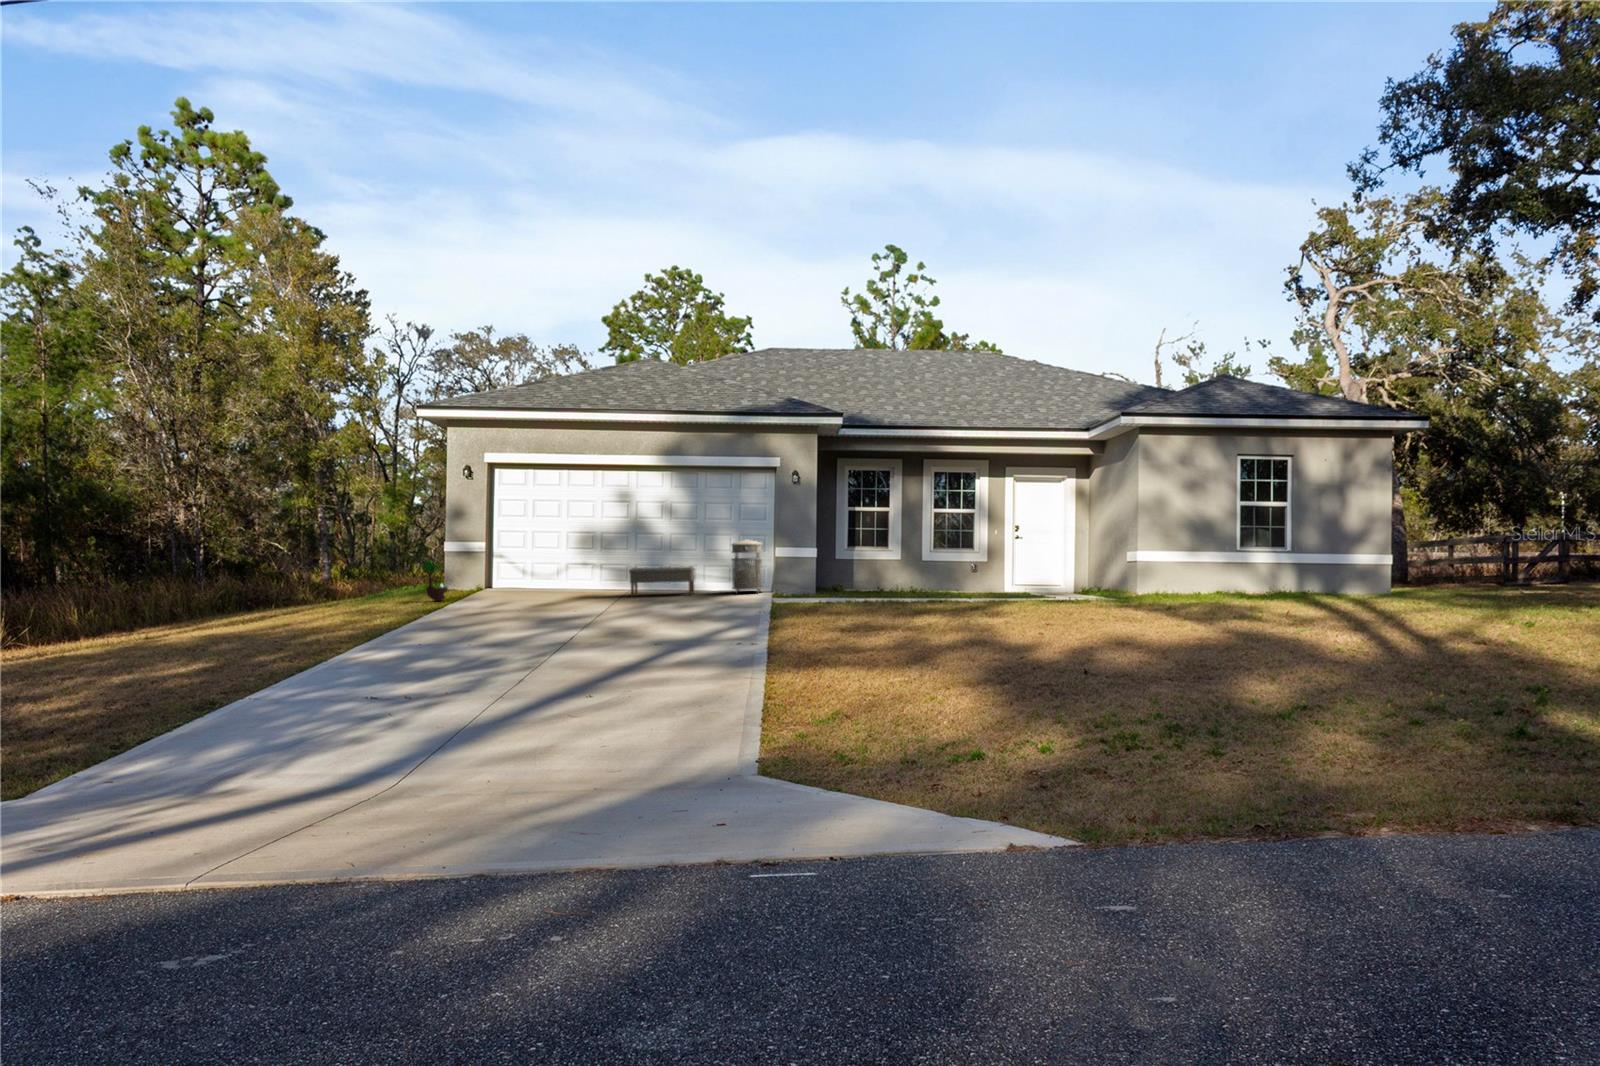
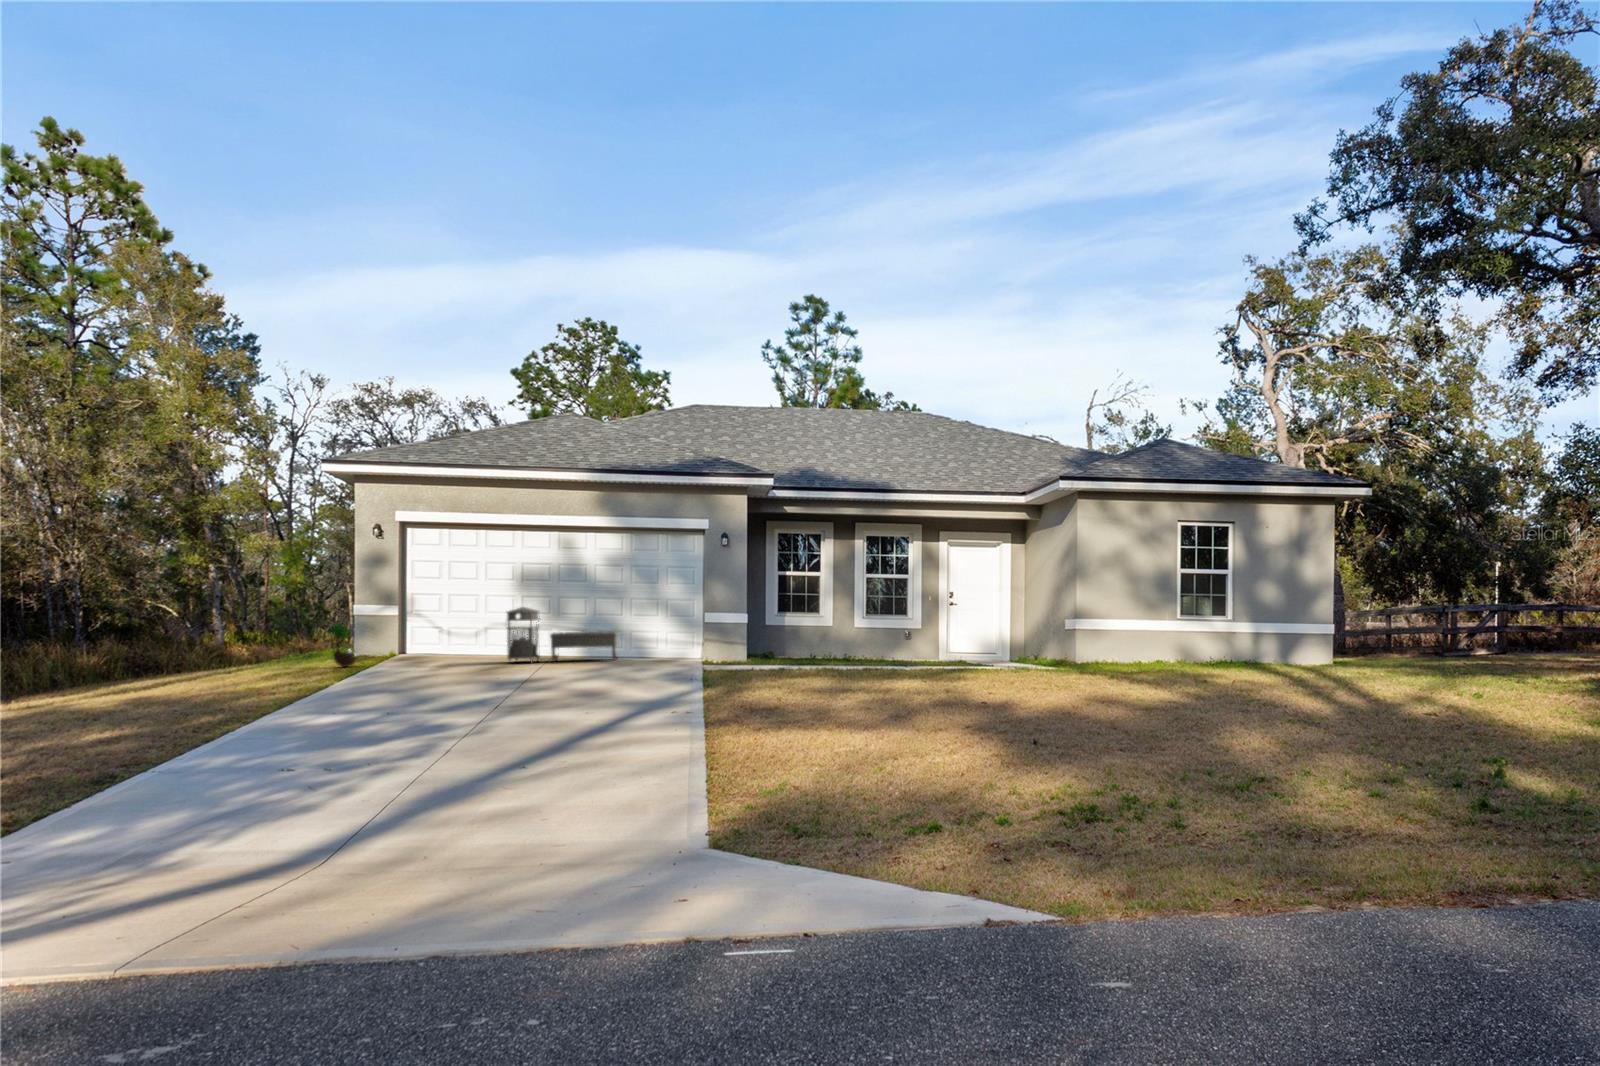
trash can: present [731,539,764,593] -> present [507,607,540,664]

